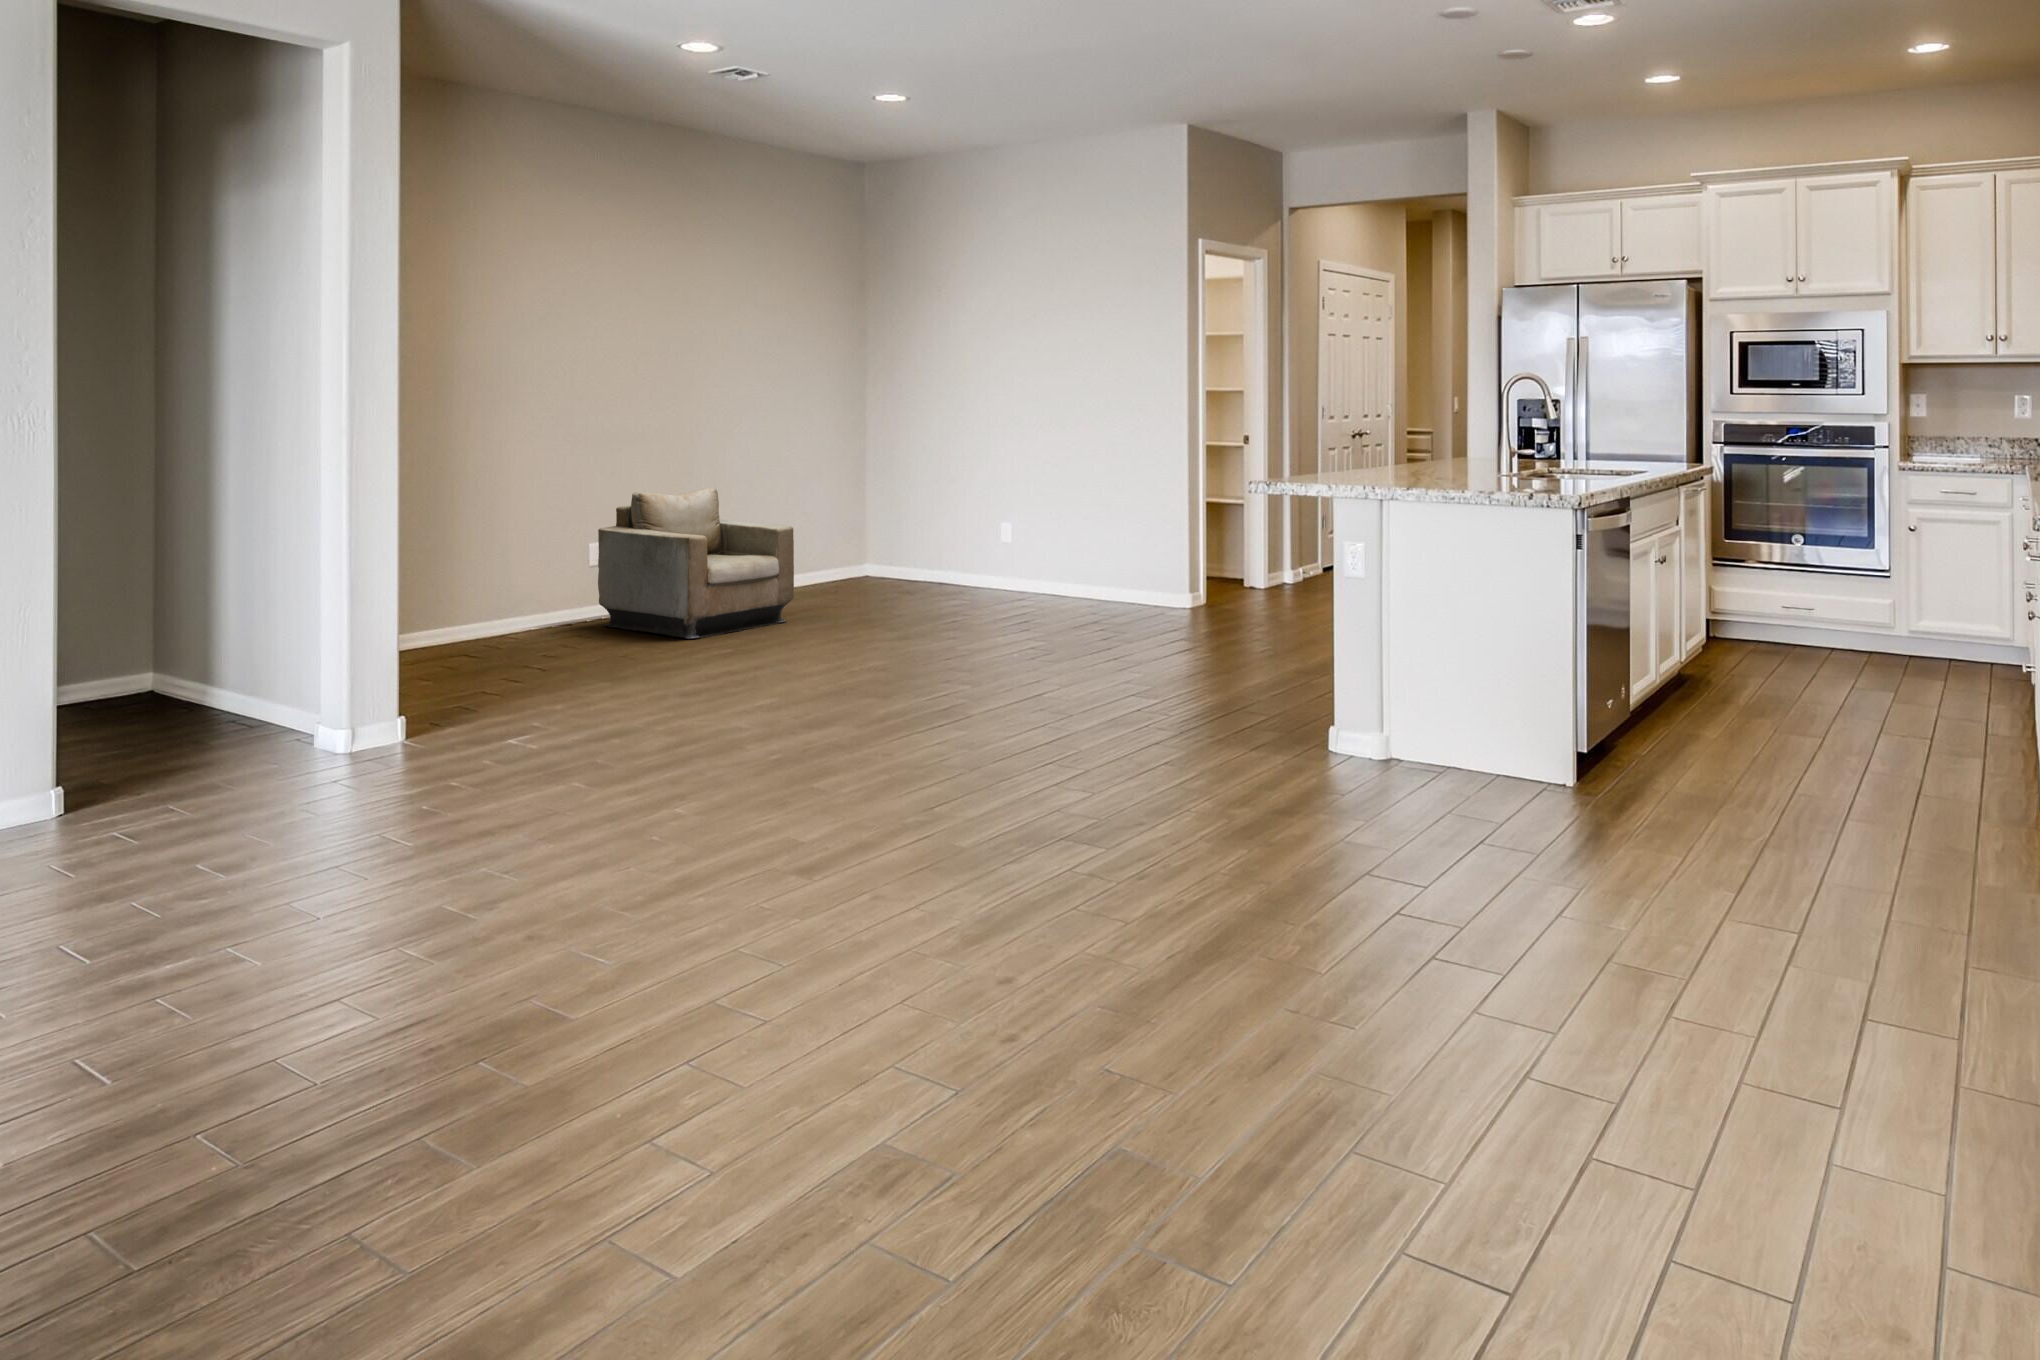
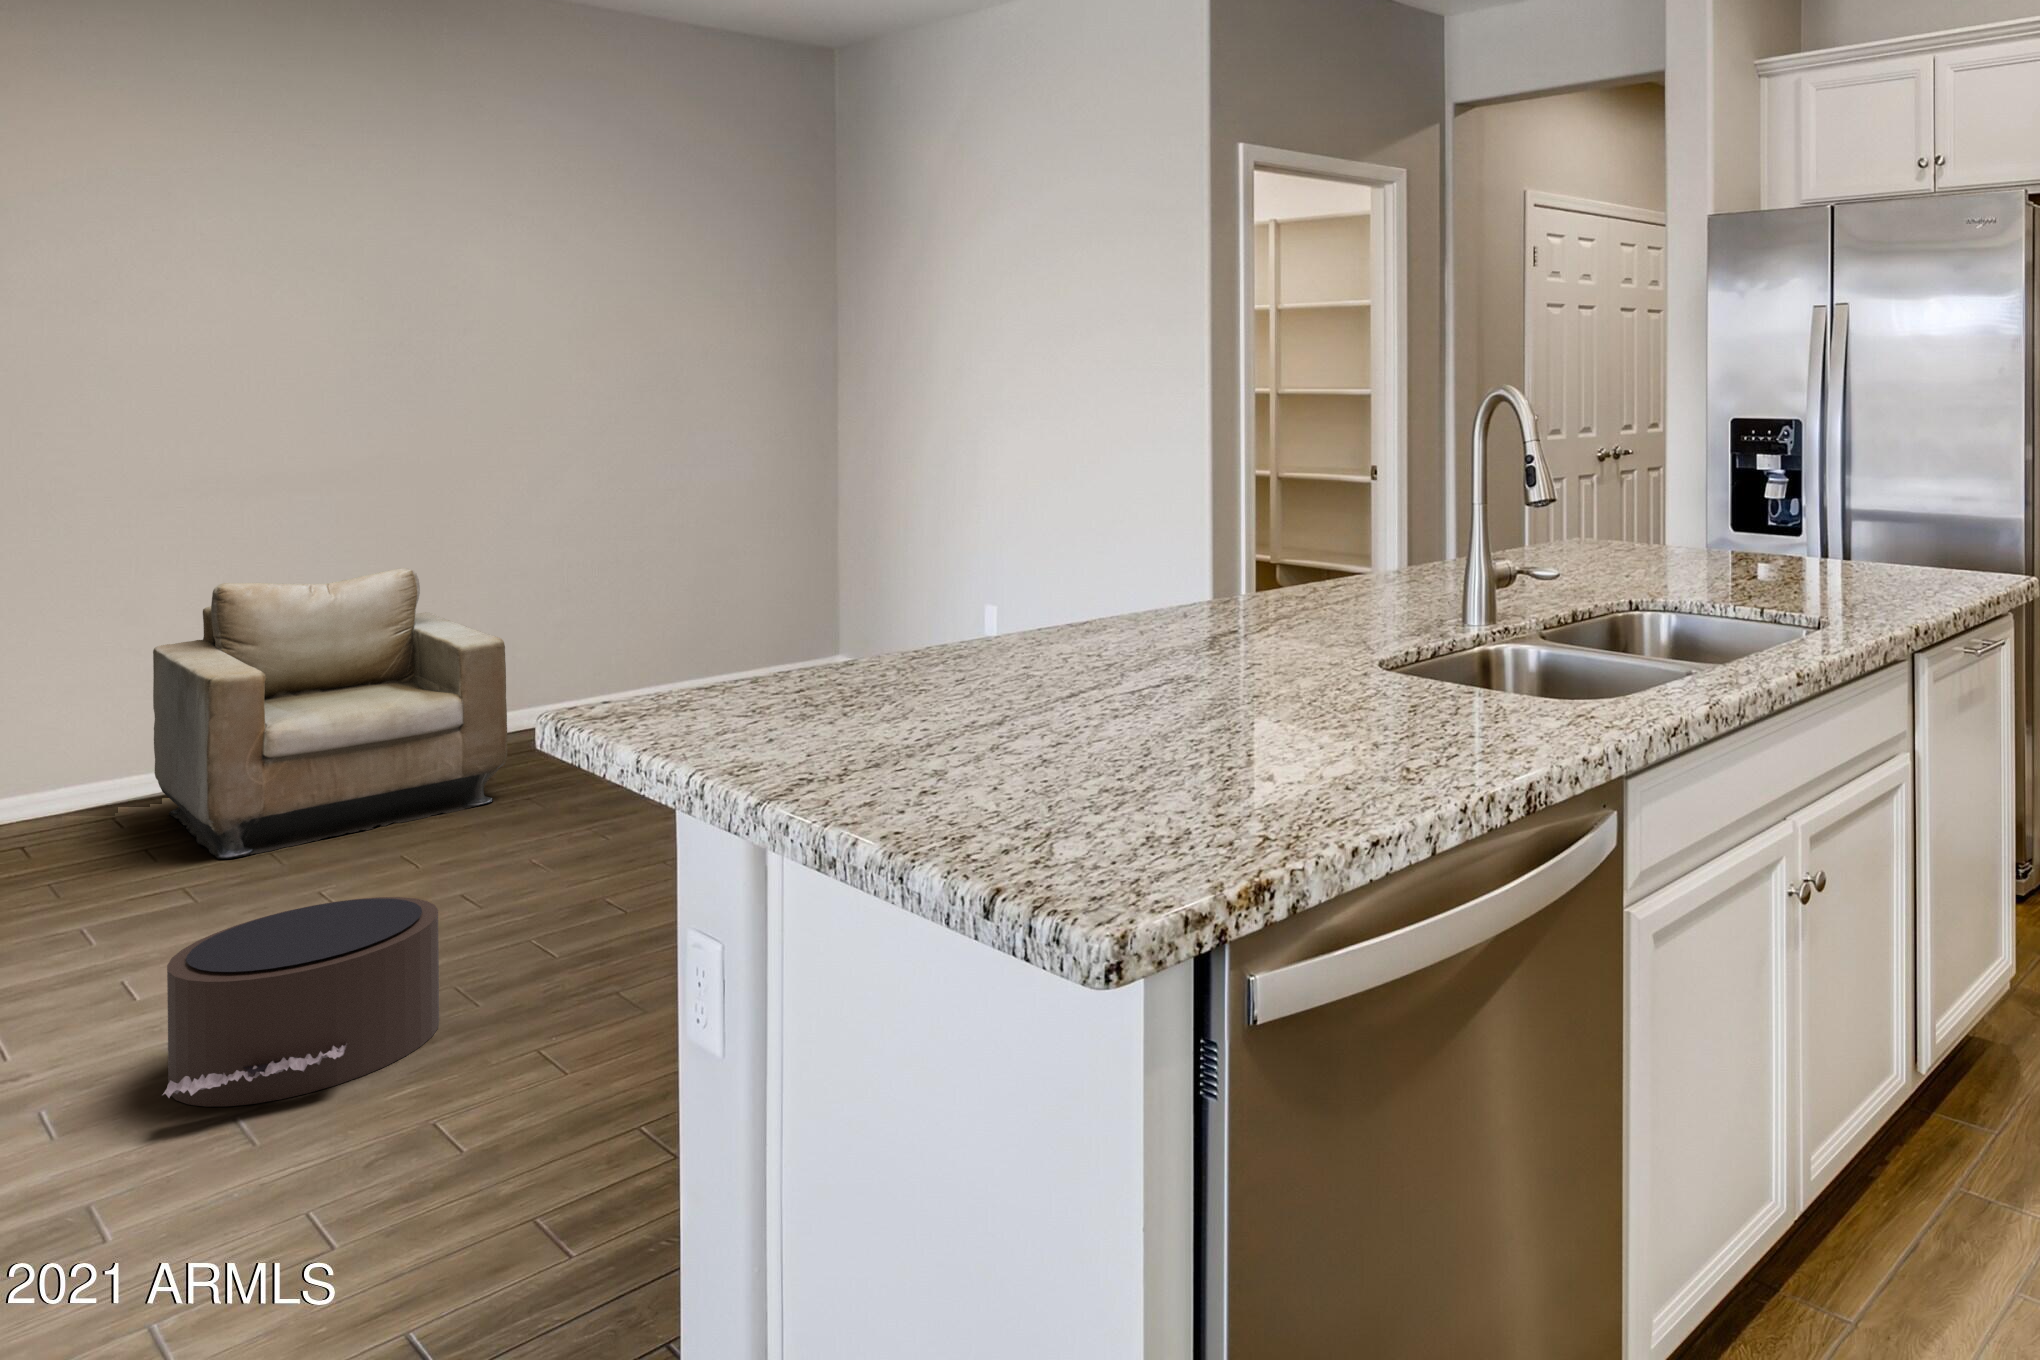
pouf: none [850,621,961,695] -> present [163,897,439,1107]

